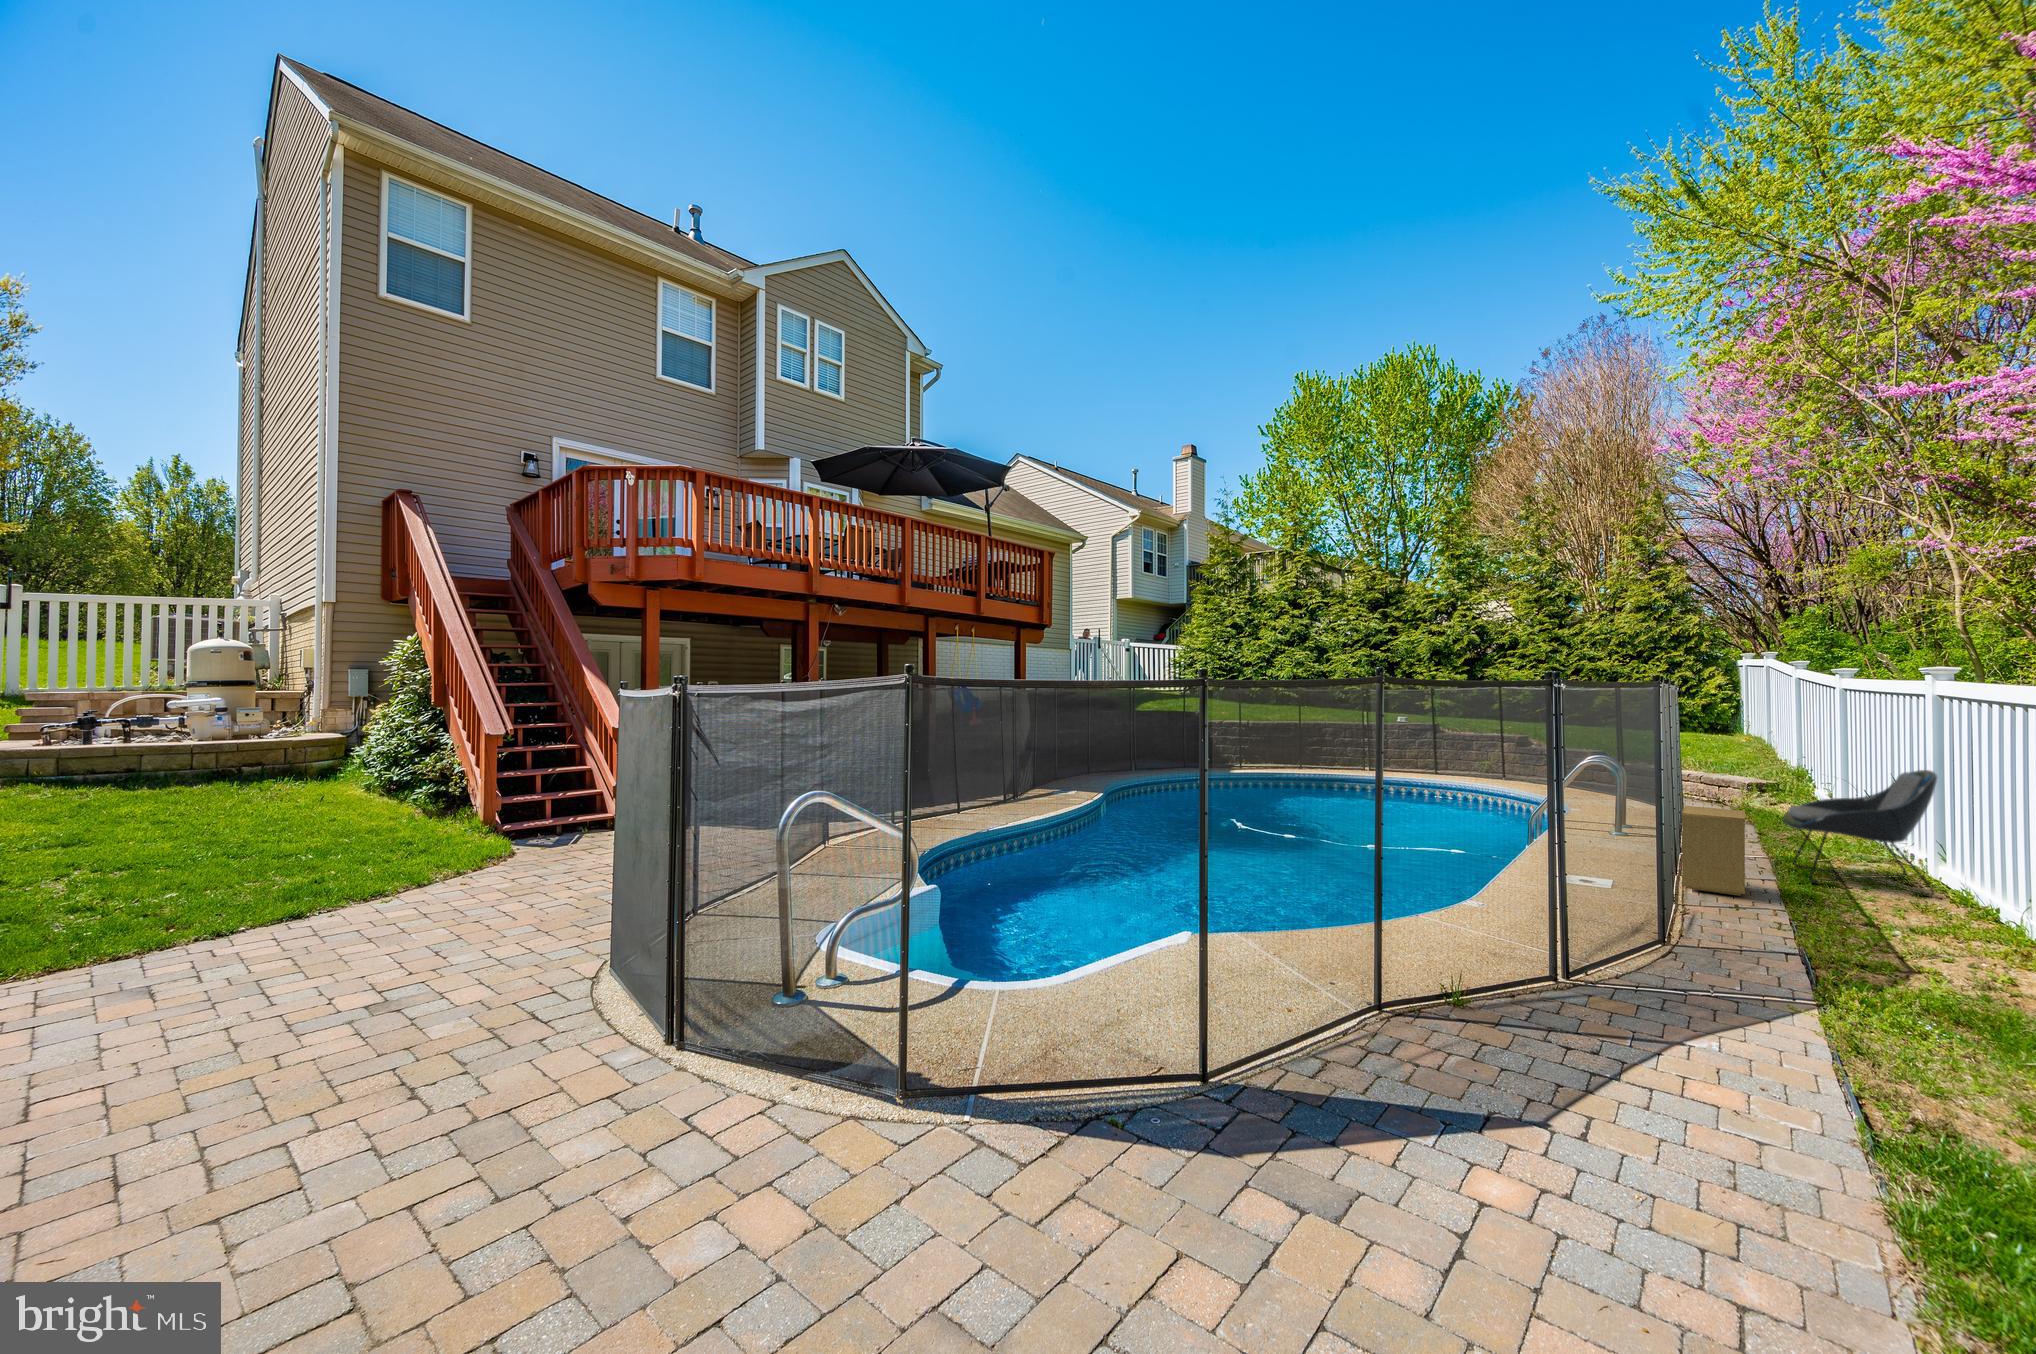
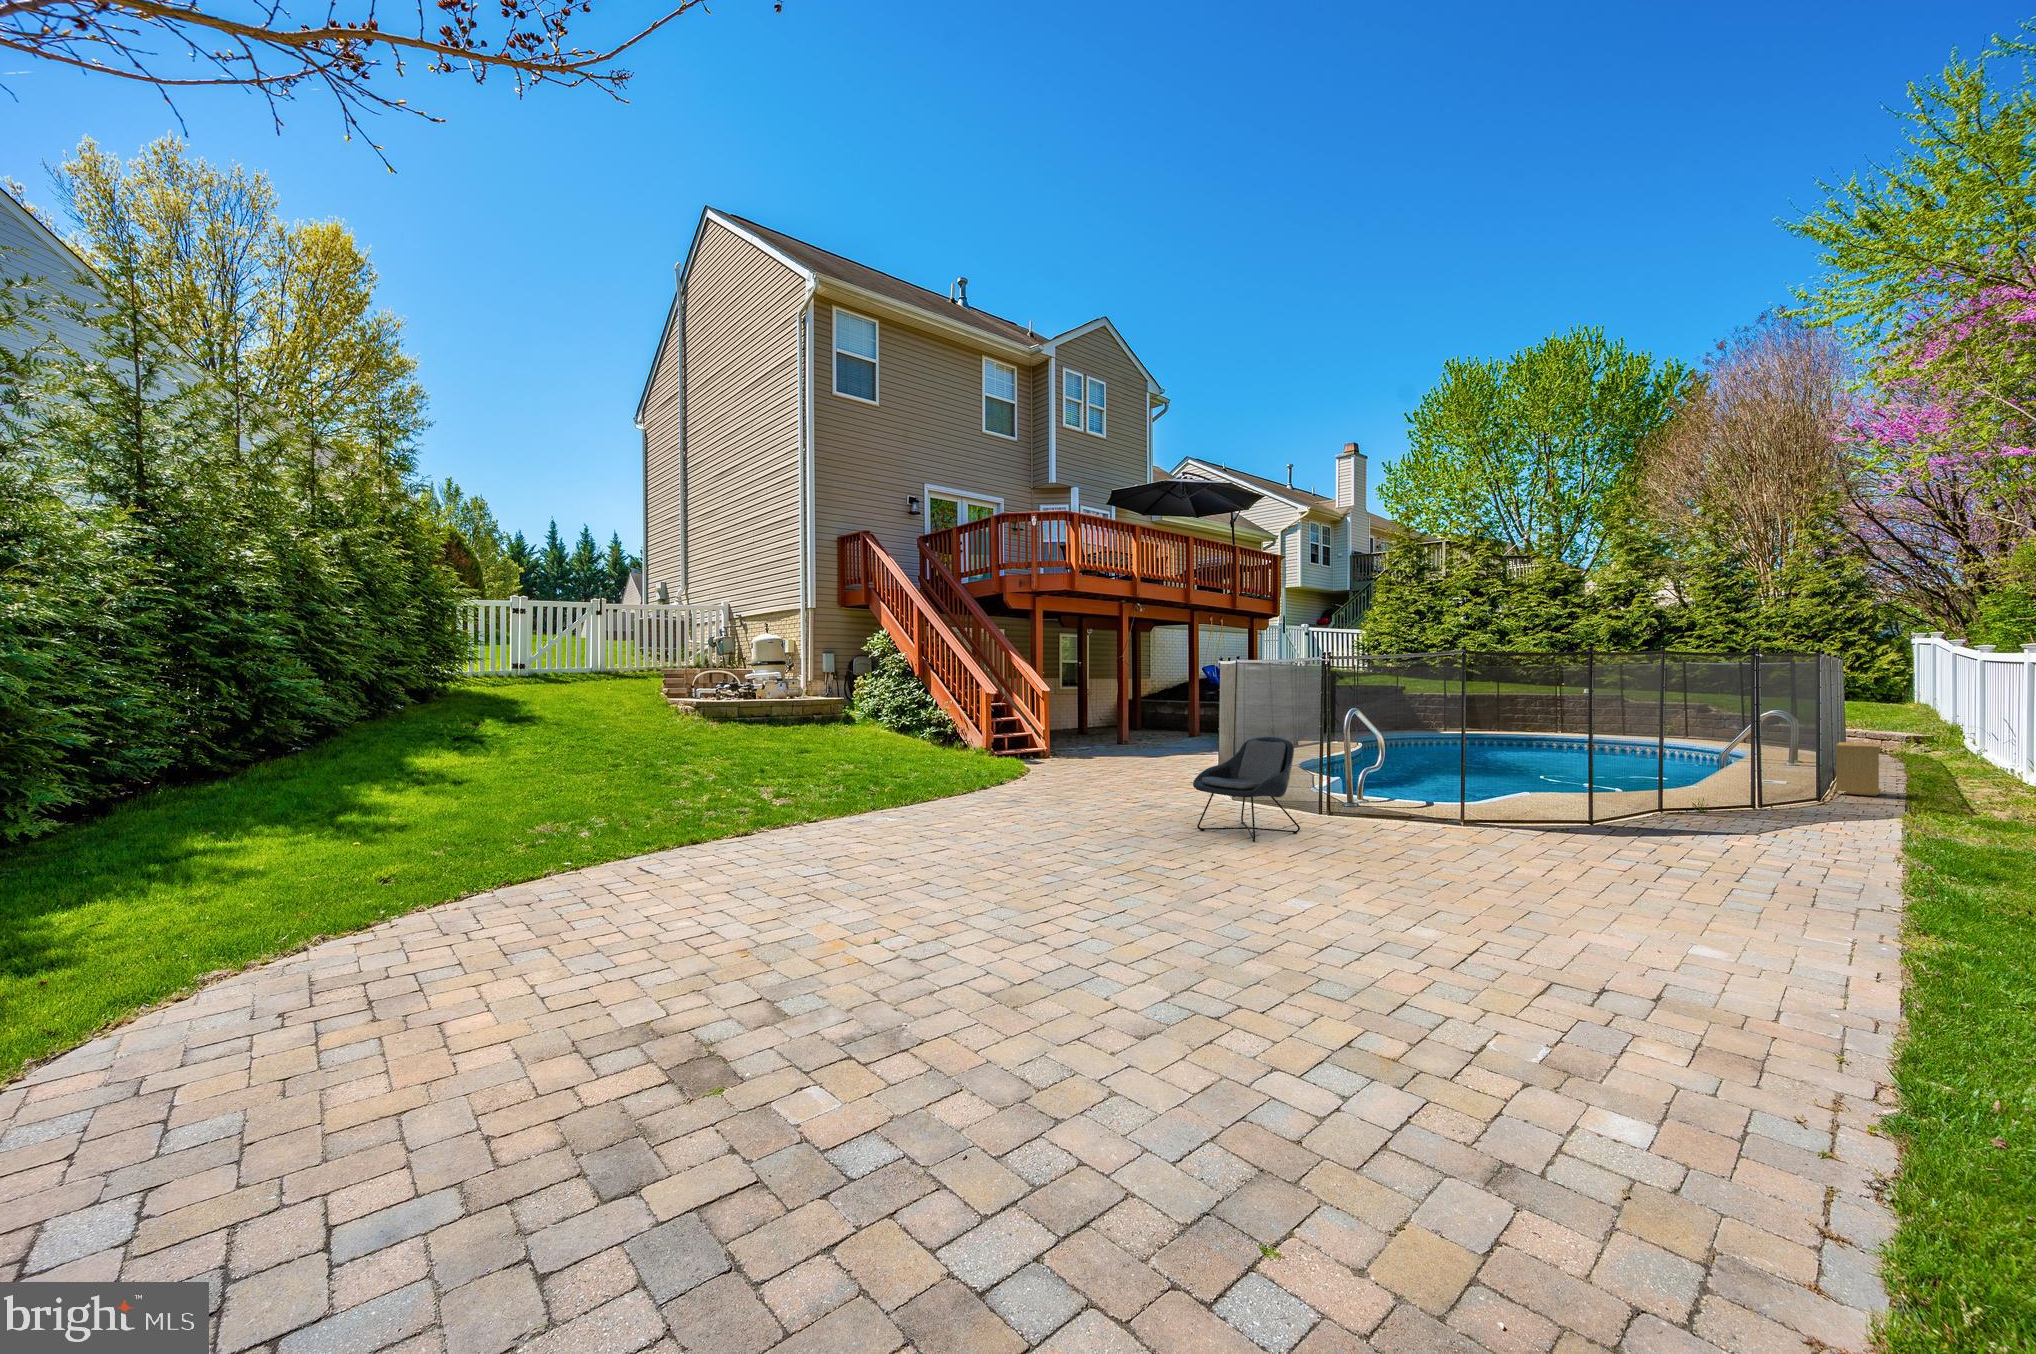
lounge chair: present [1783,770,1937,897] -> present [1193,737,1300,842]

